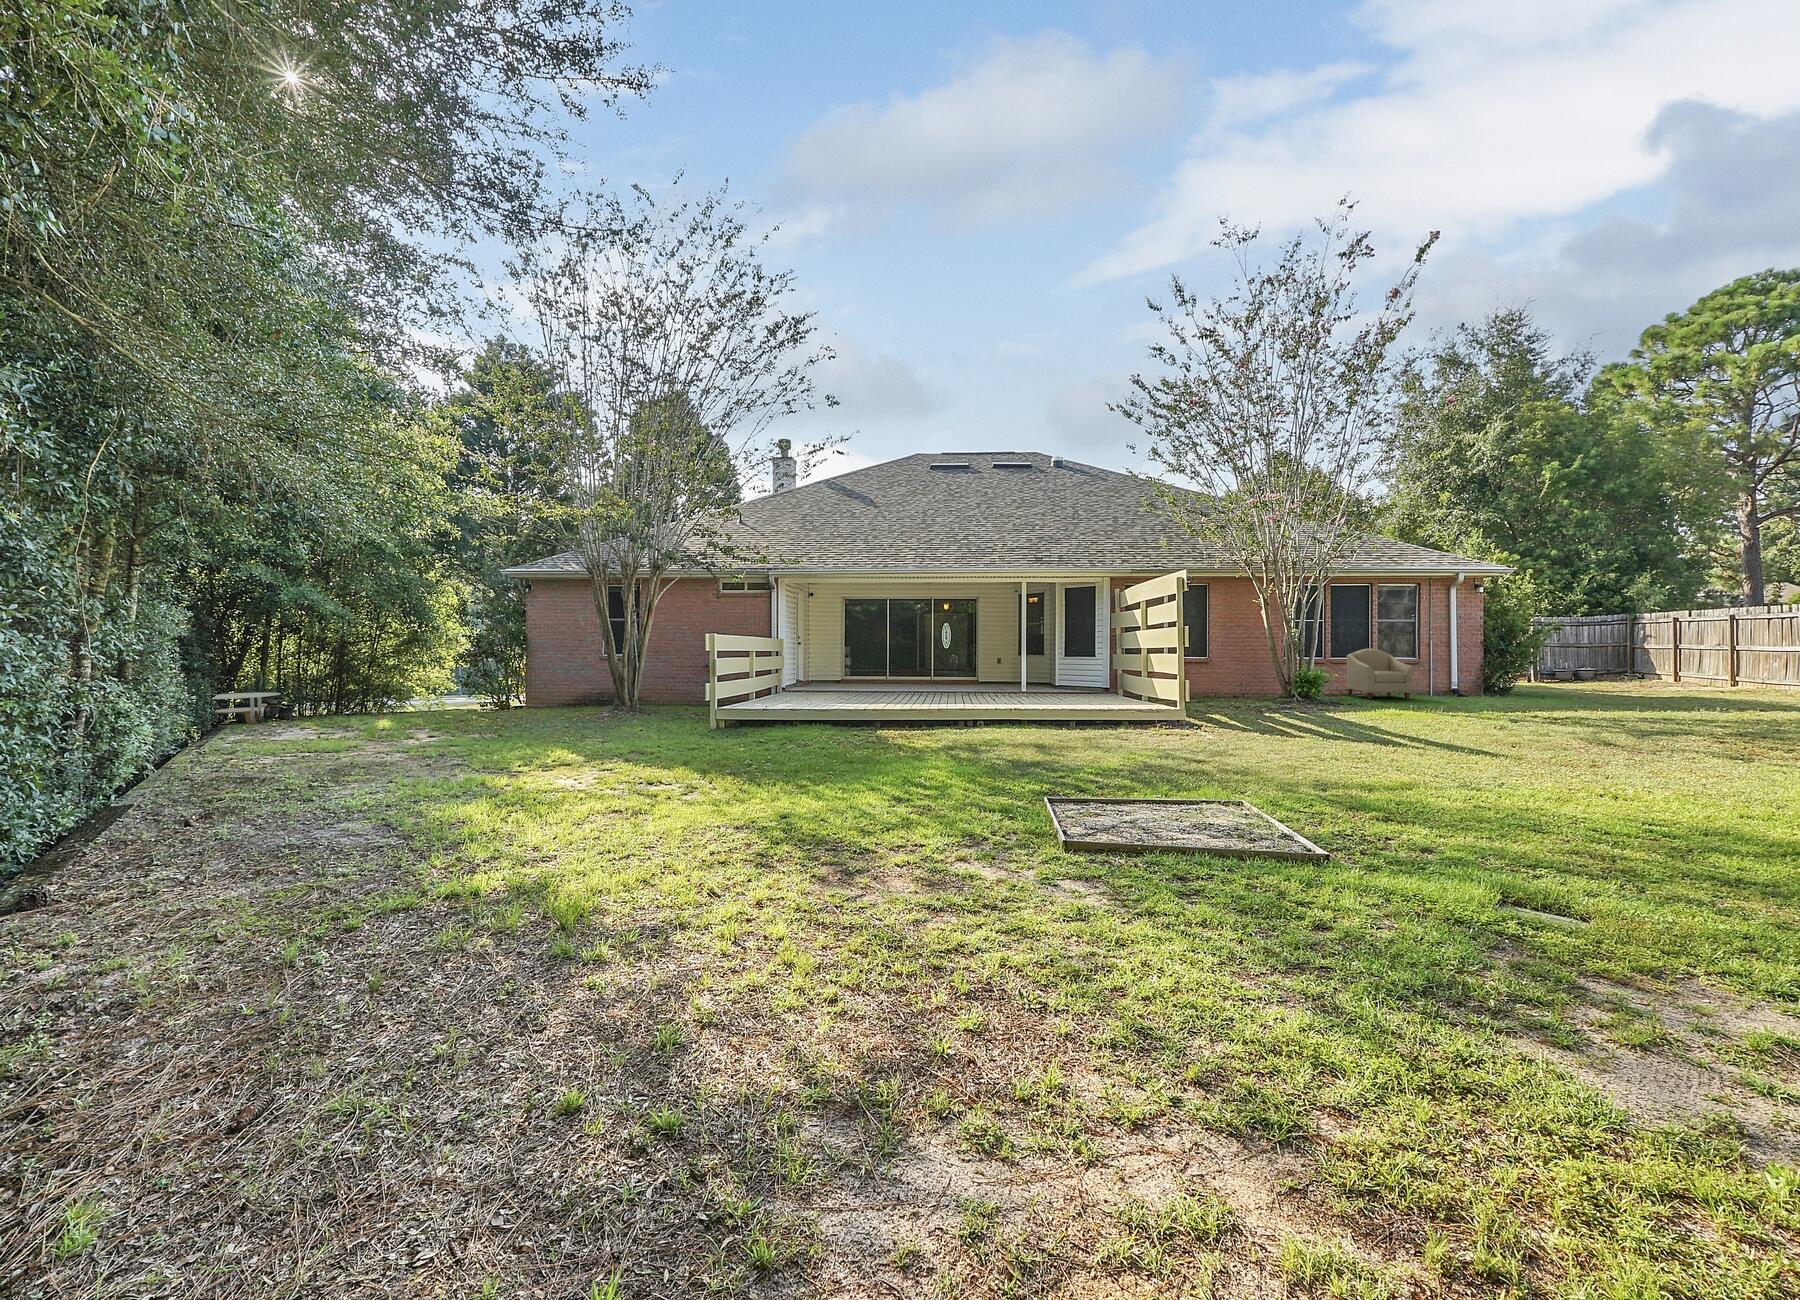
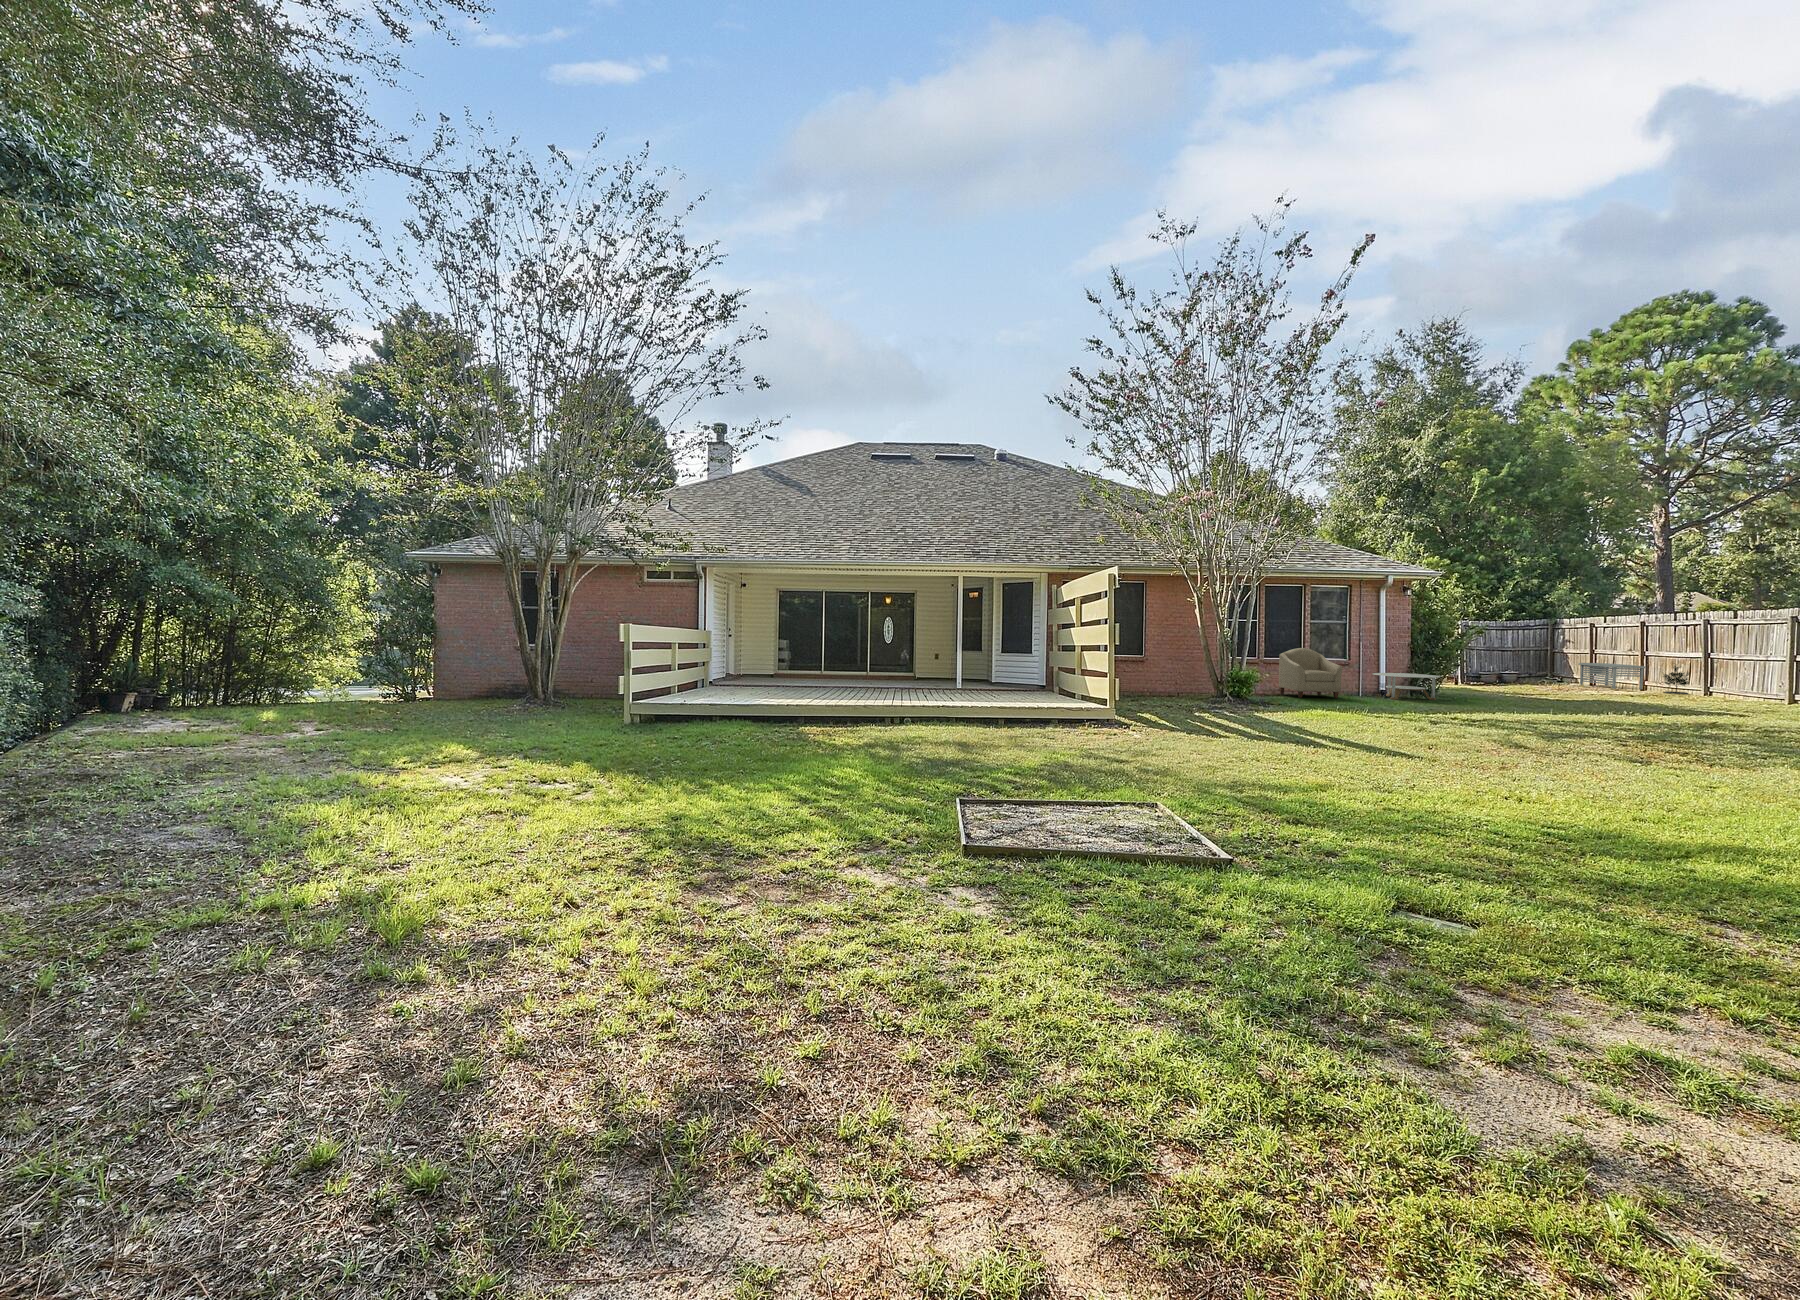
potted tree: none [1755,659,1788,691] -> present [1663,665,1690,694]
storage bench: none [1664,660,1738,687] -> present [1579,663,1646,689]
round table: present [212,693,280,724] -> present [1373,673,1440,700]

